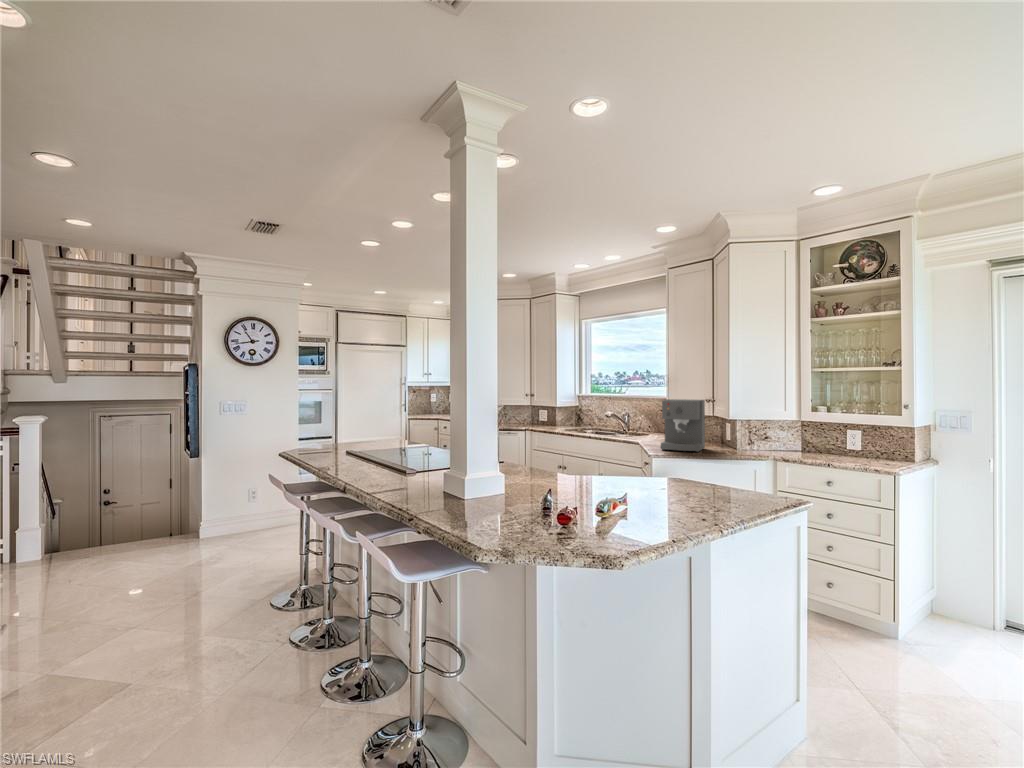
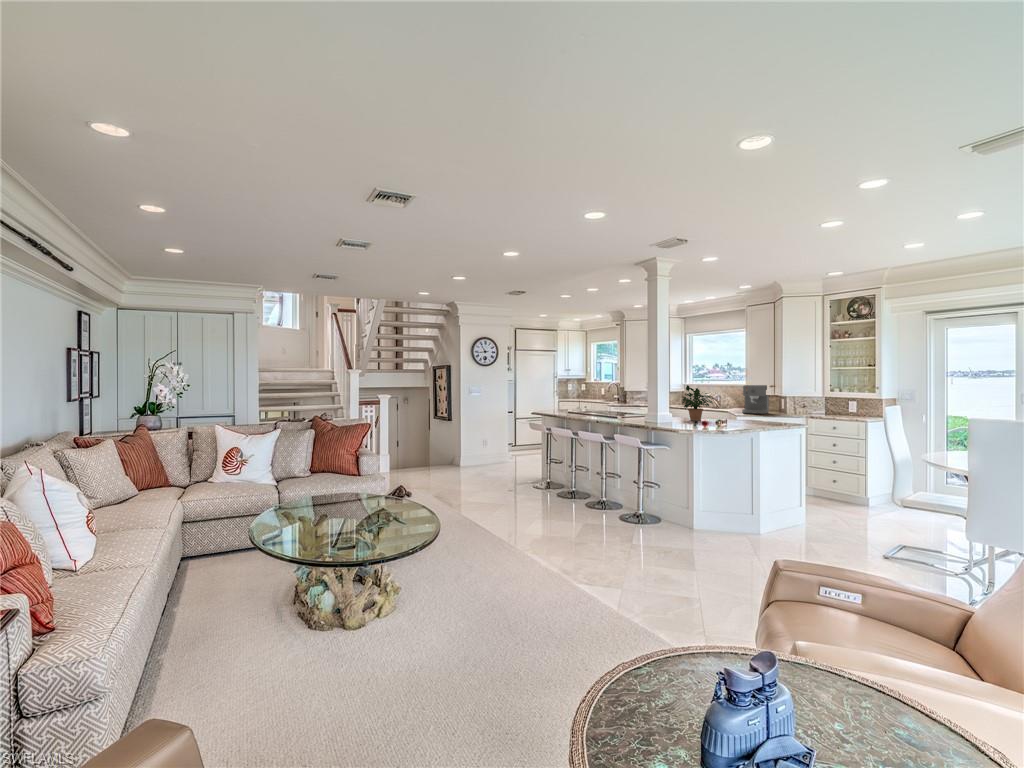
potted plant: none [520,404,601,486] -> present [682,385,713,421]

